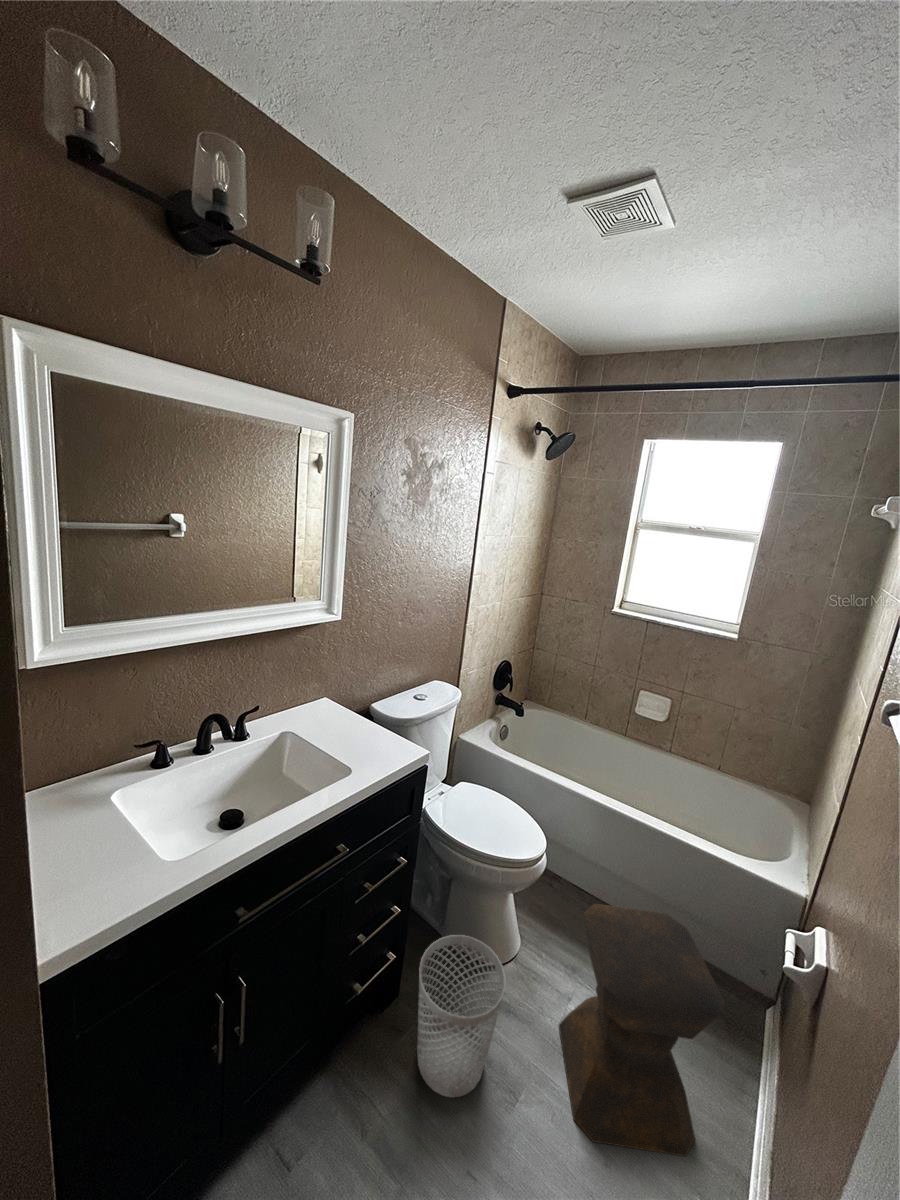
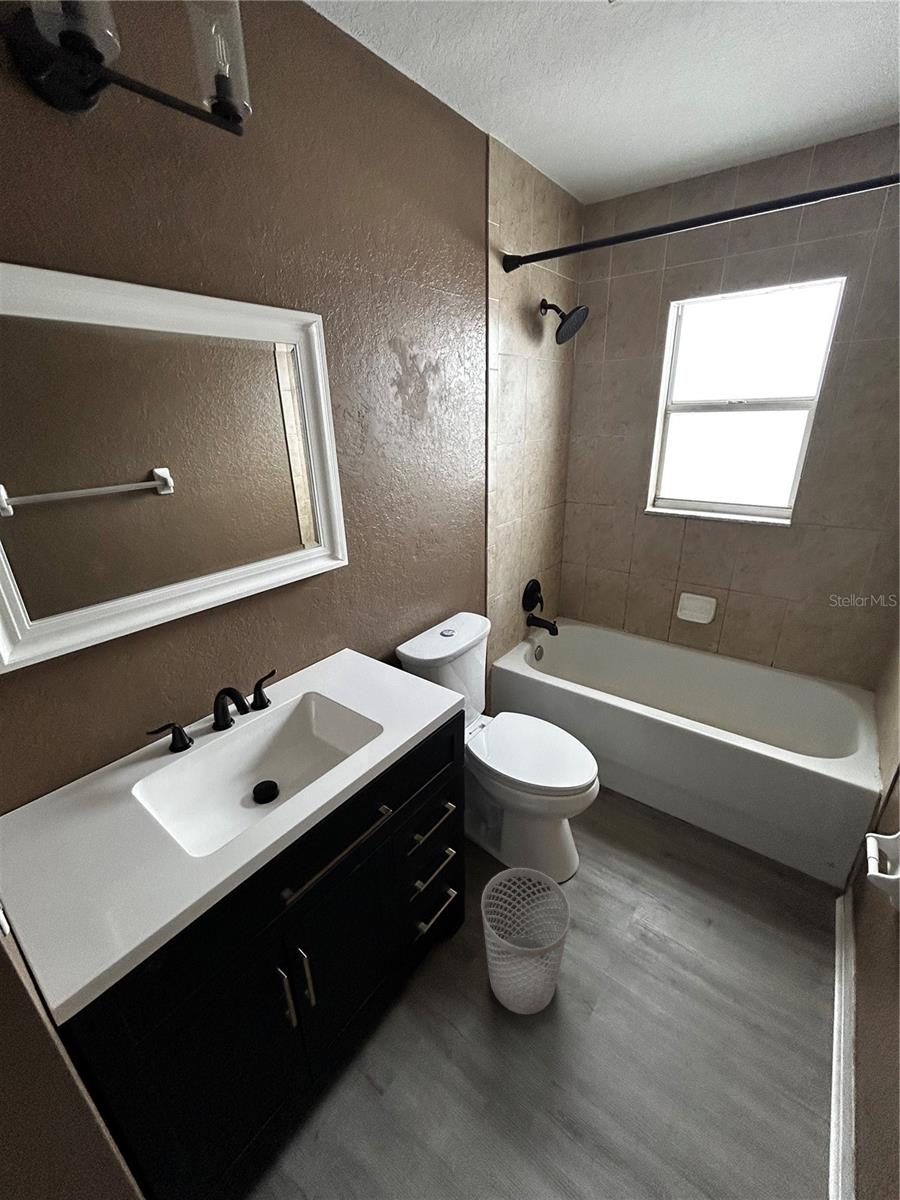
stool: present [558,904,725,1156] -> none [625,825,803,1048]

